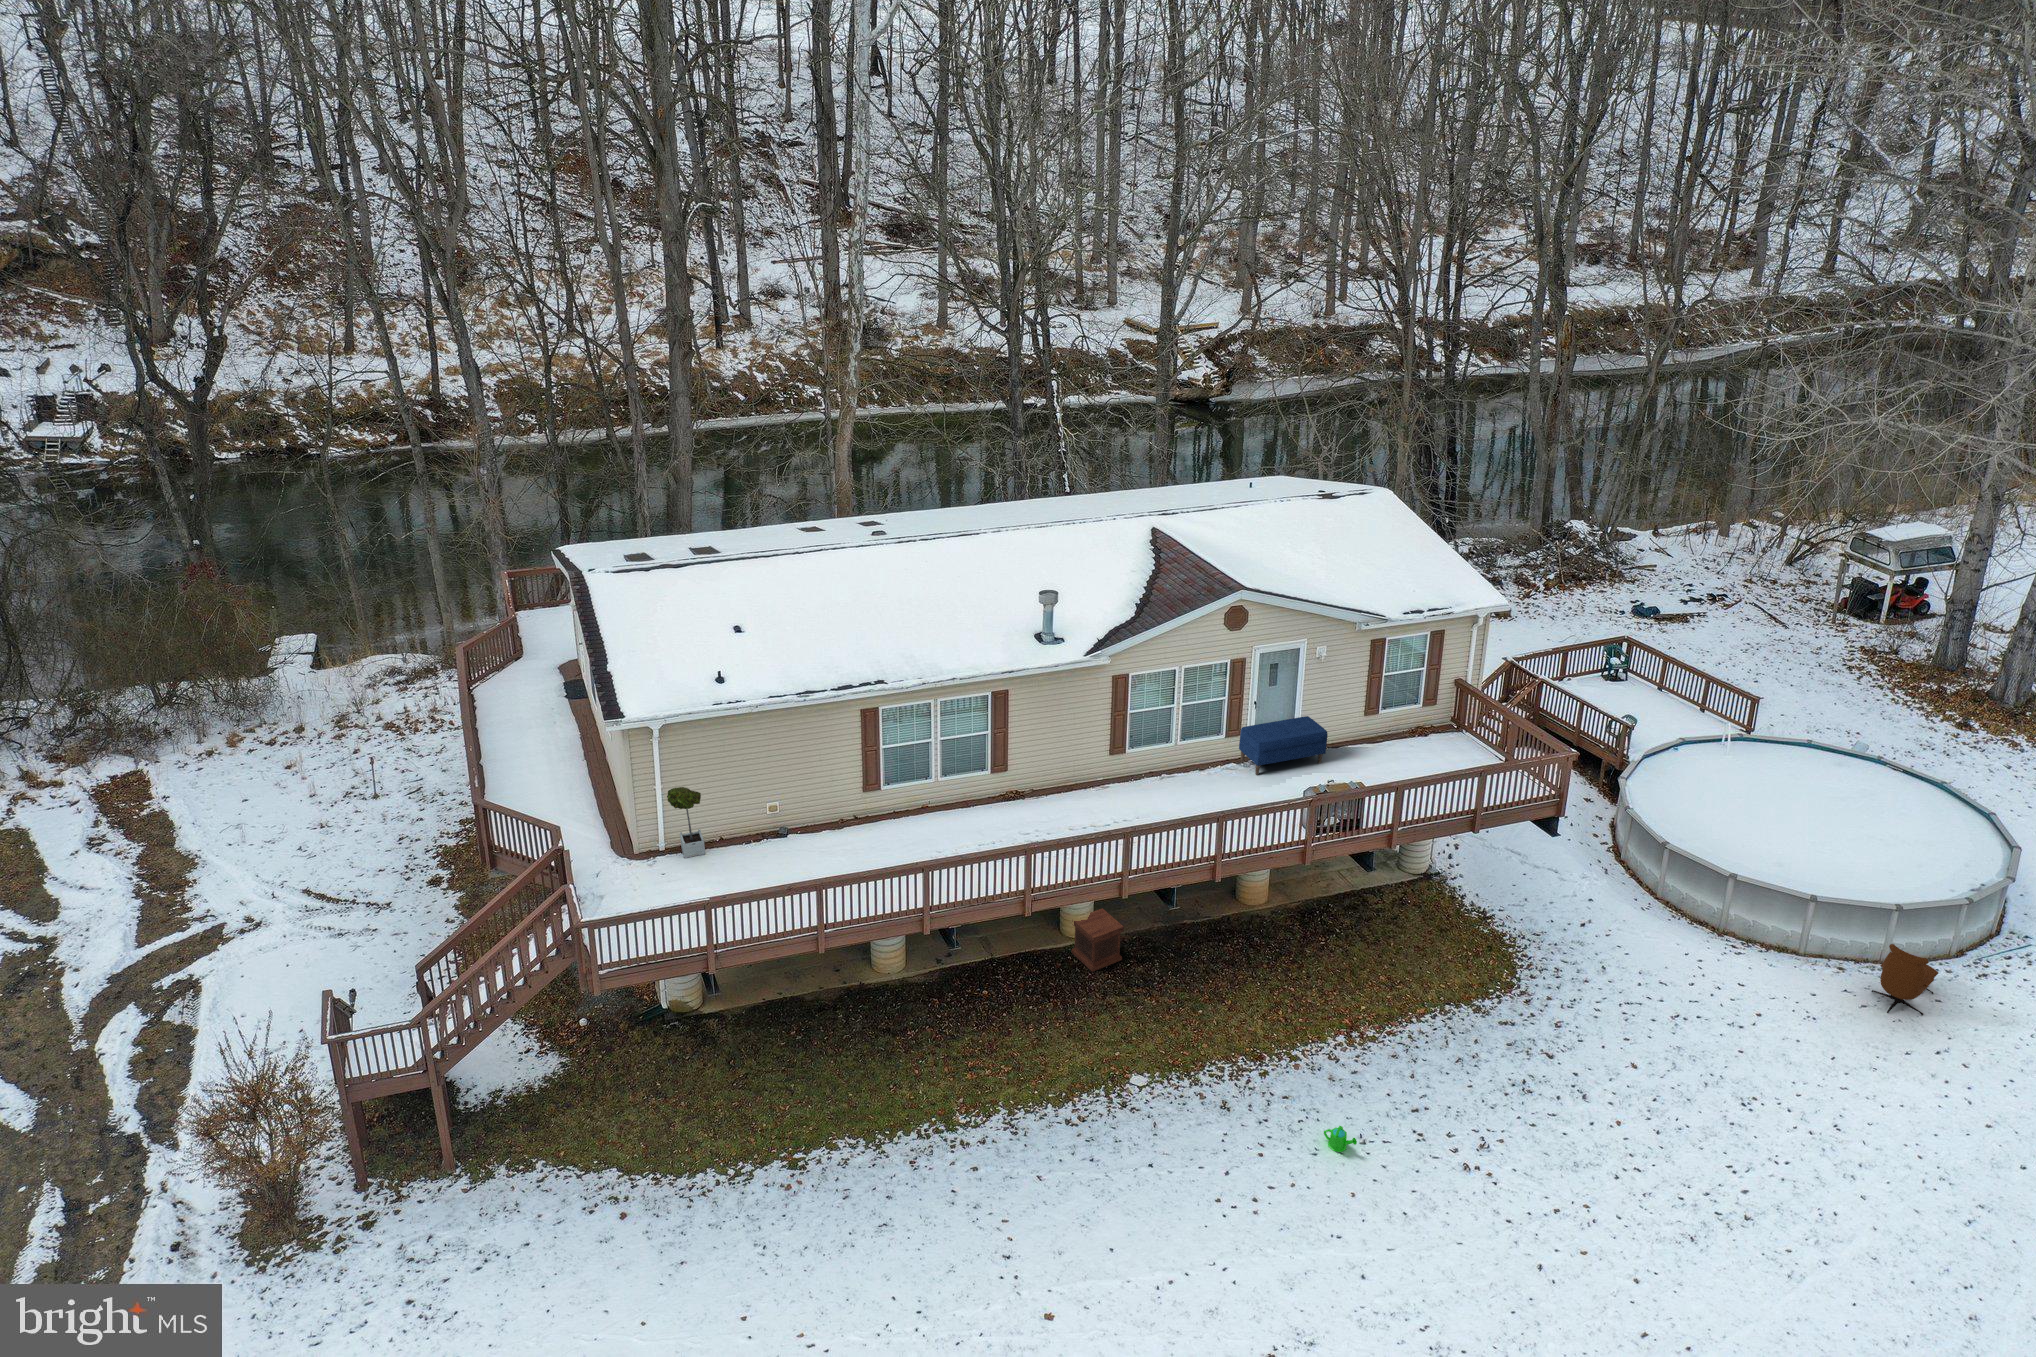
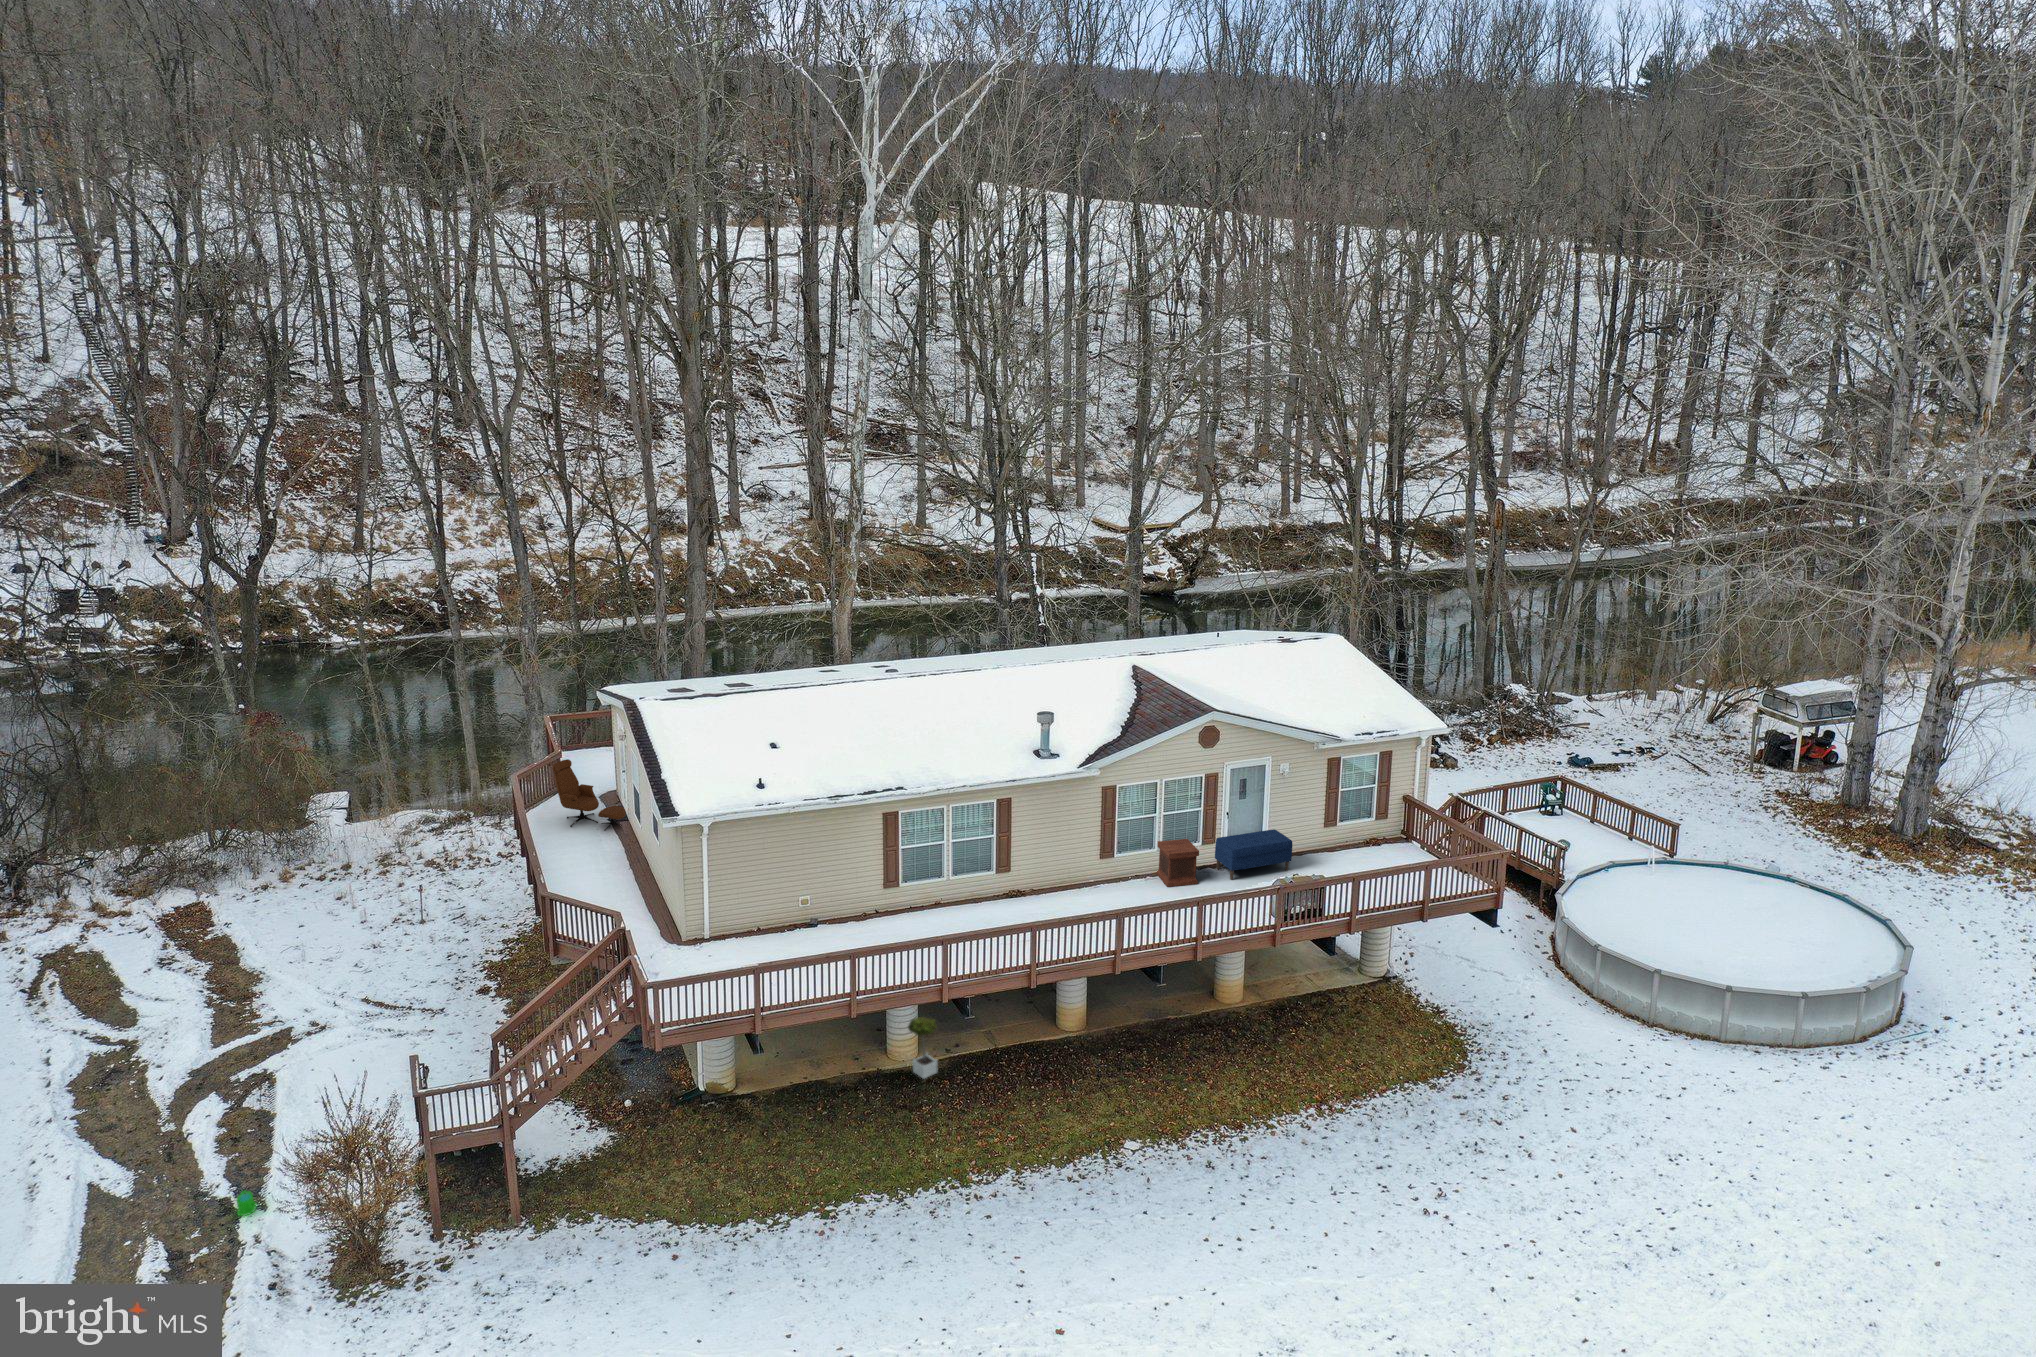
potted tree: present [667,787,705,858] -> present [908,1017,937,1078]
side table: present [1071,908,1124,972] -> present [1156,839,1199,887]
lounge chair: present [1871,944,1938,1015] -> present [552,759,626,830]
watering can: present [1324,1126,1357,1152] -> present [237,1191,256,1216]

